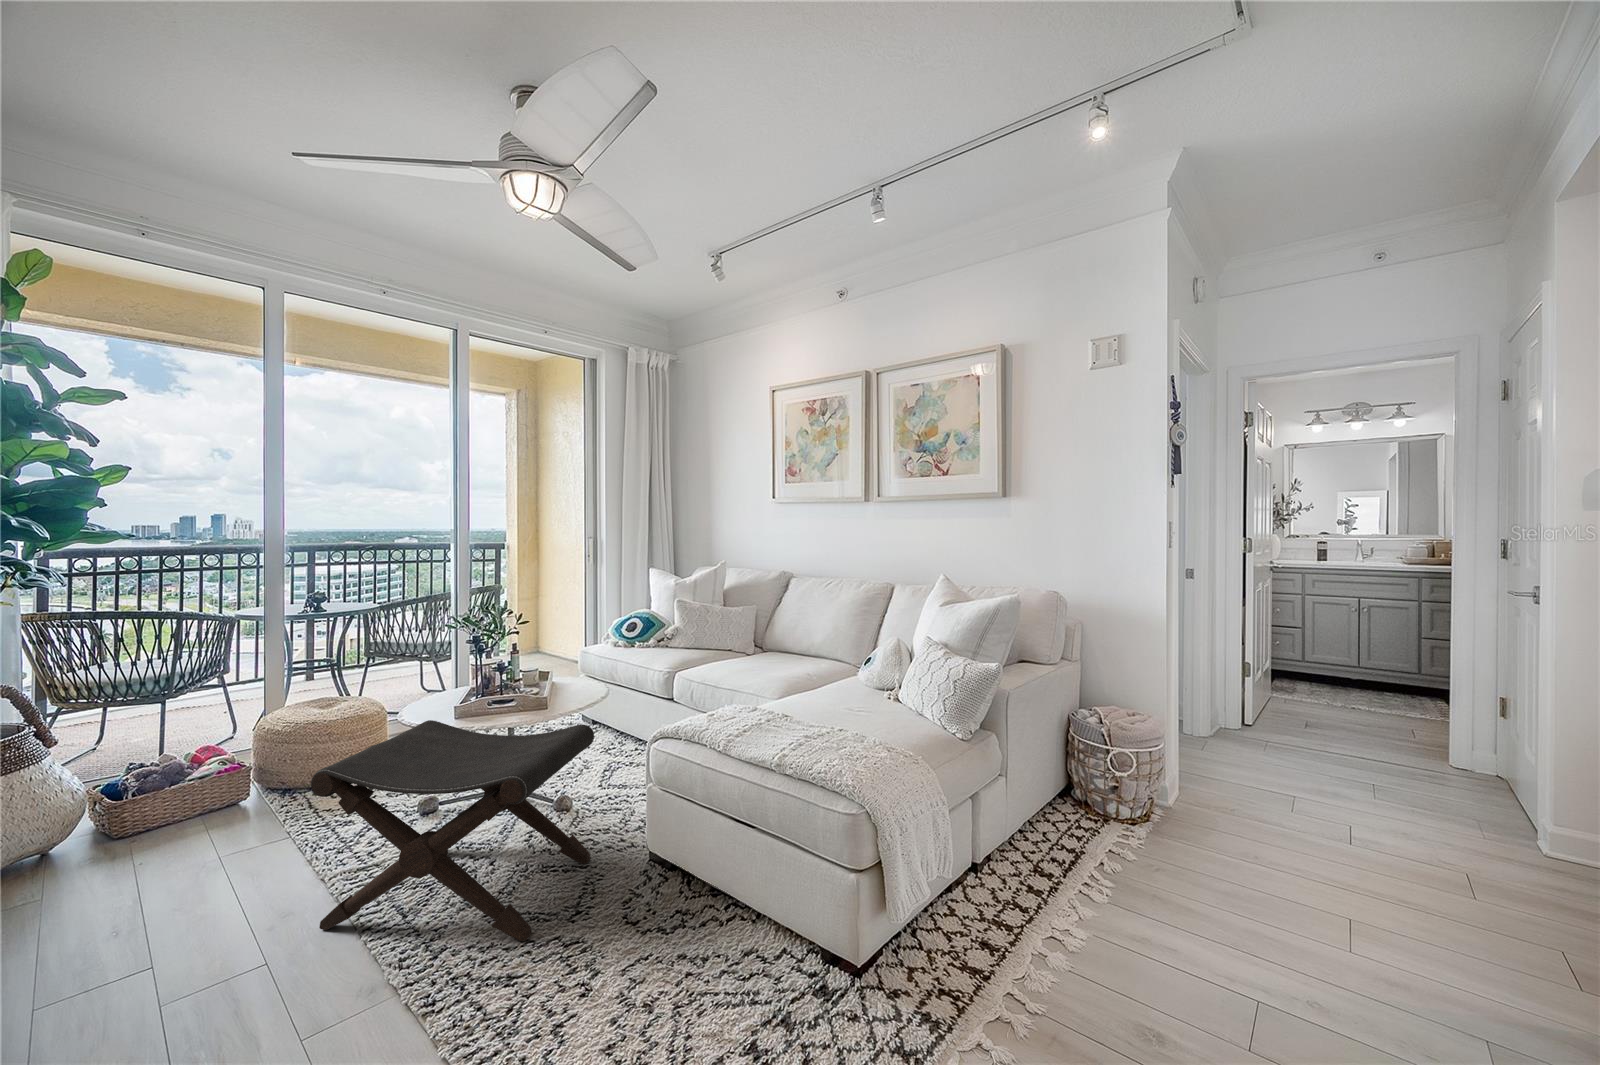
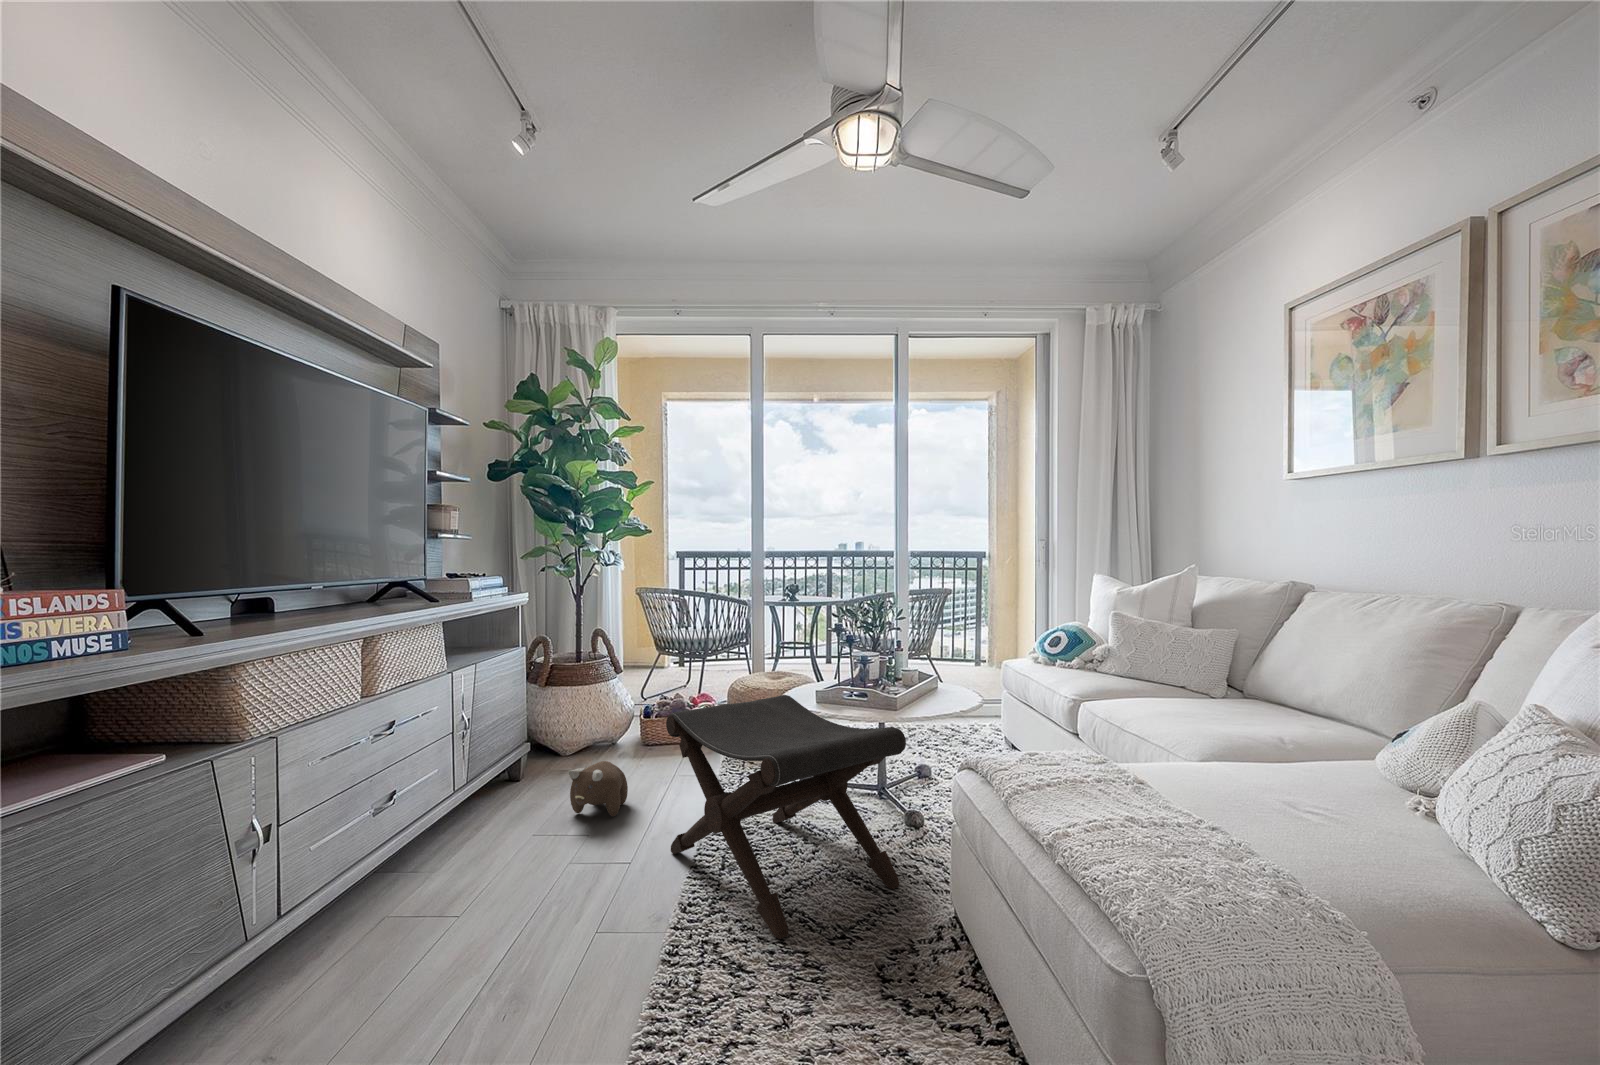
plush toy: none [91,865,191,952] -> present [569,761,628,816]

